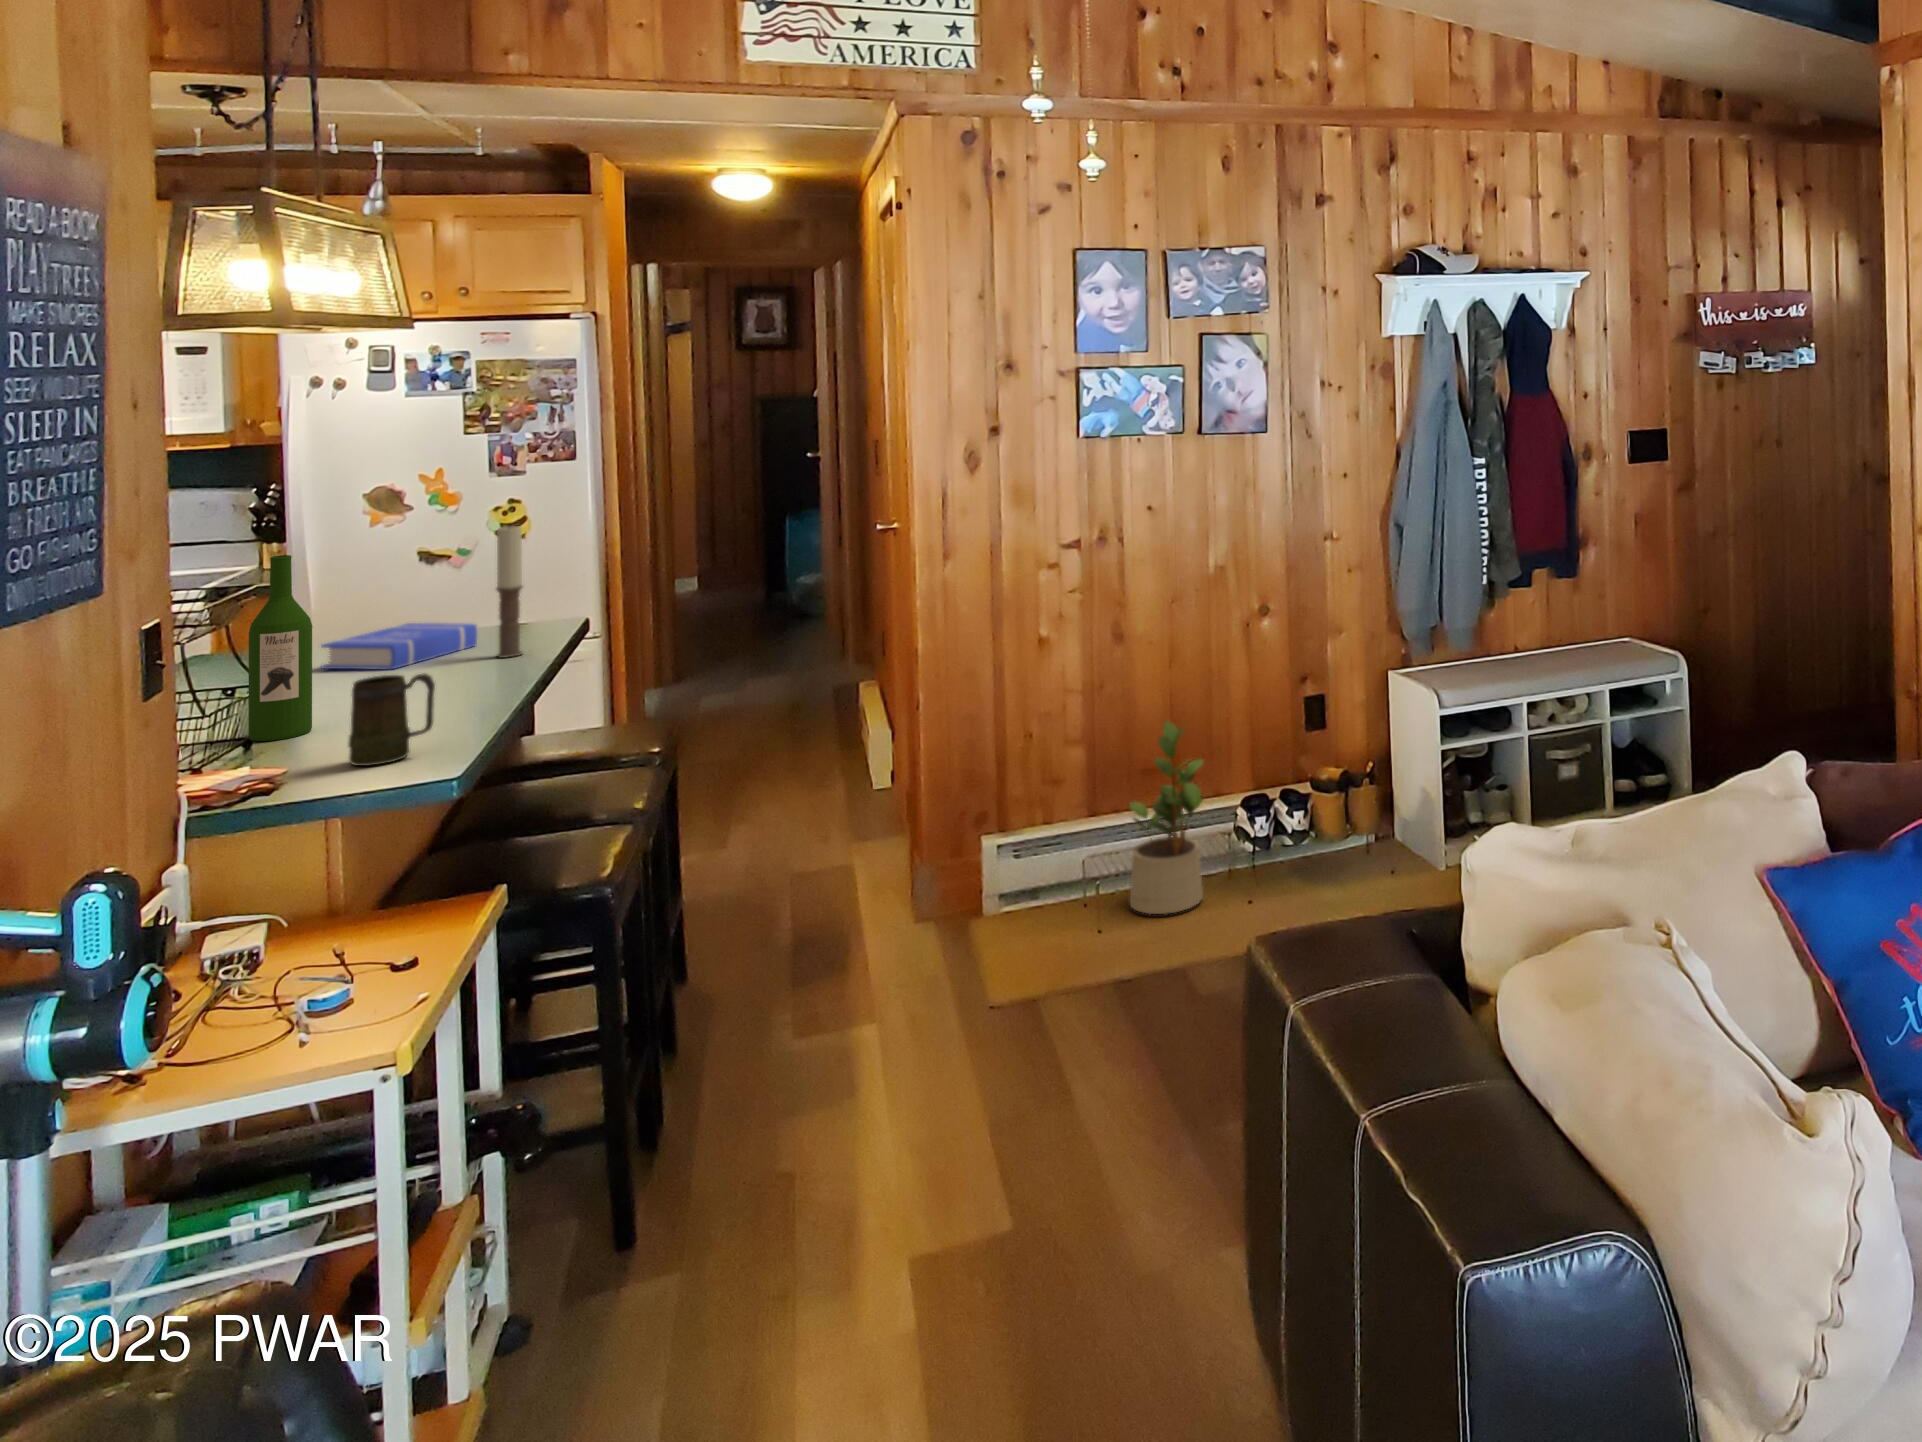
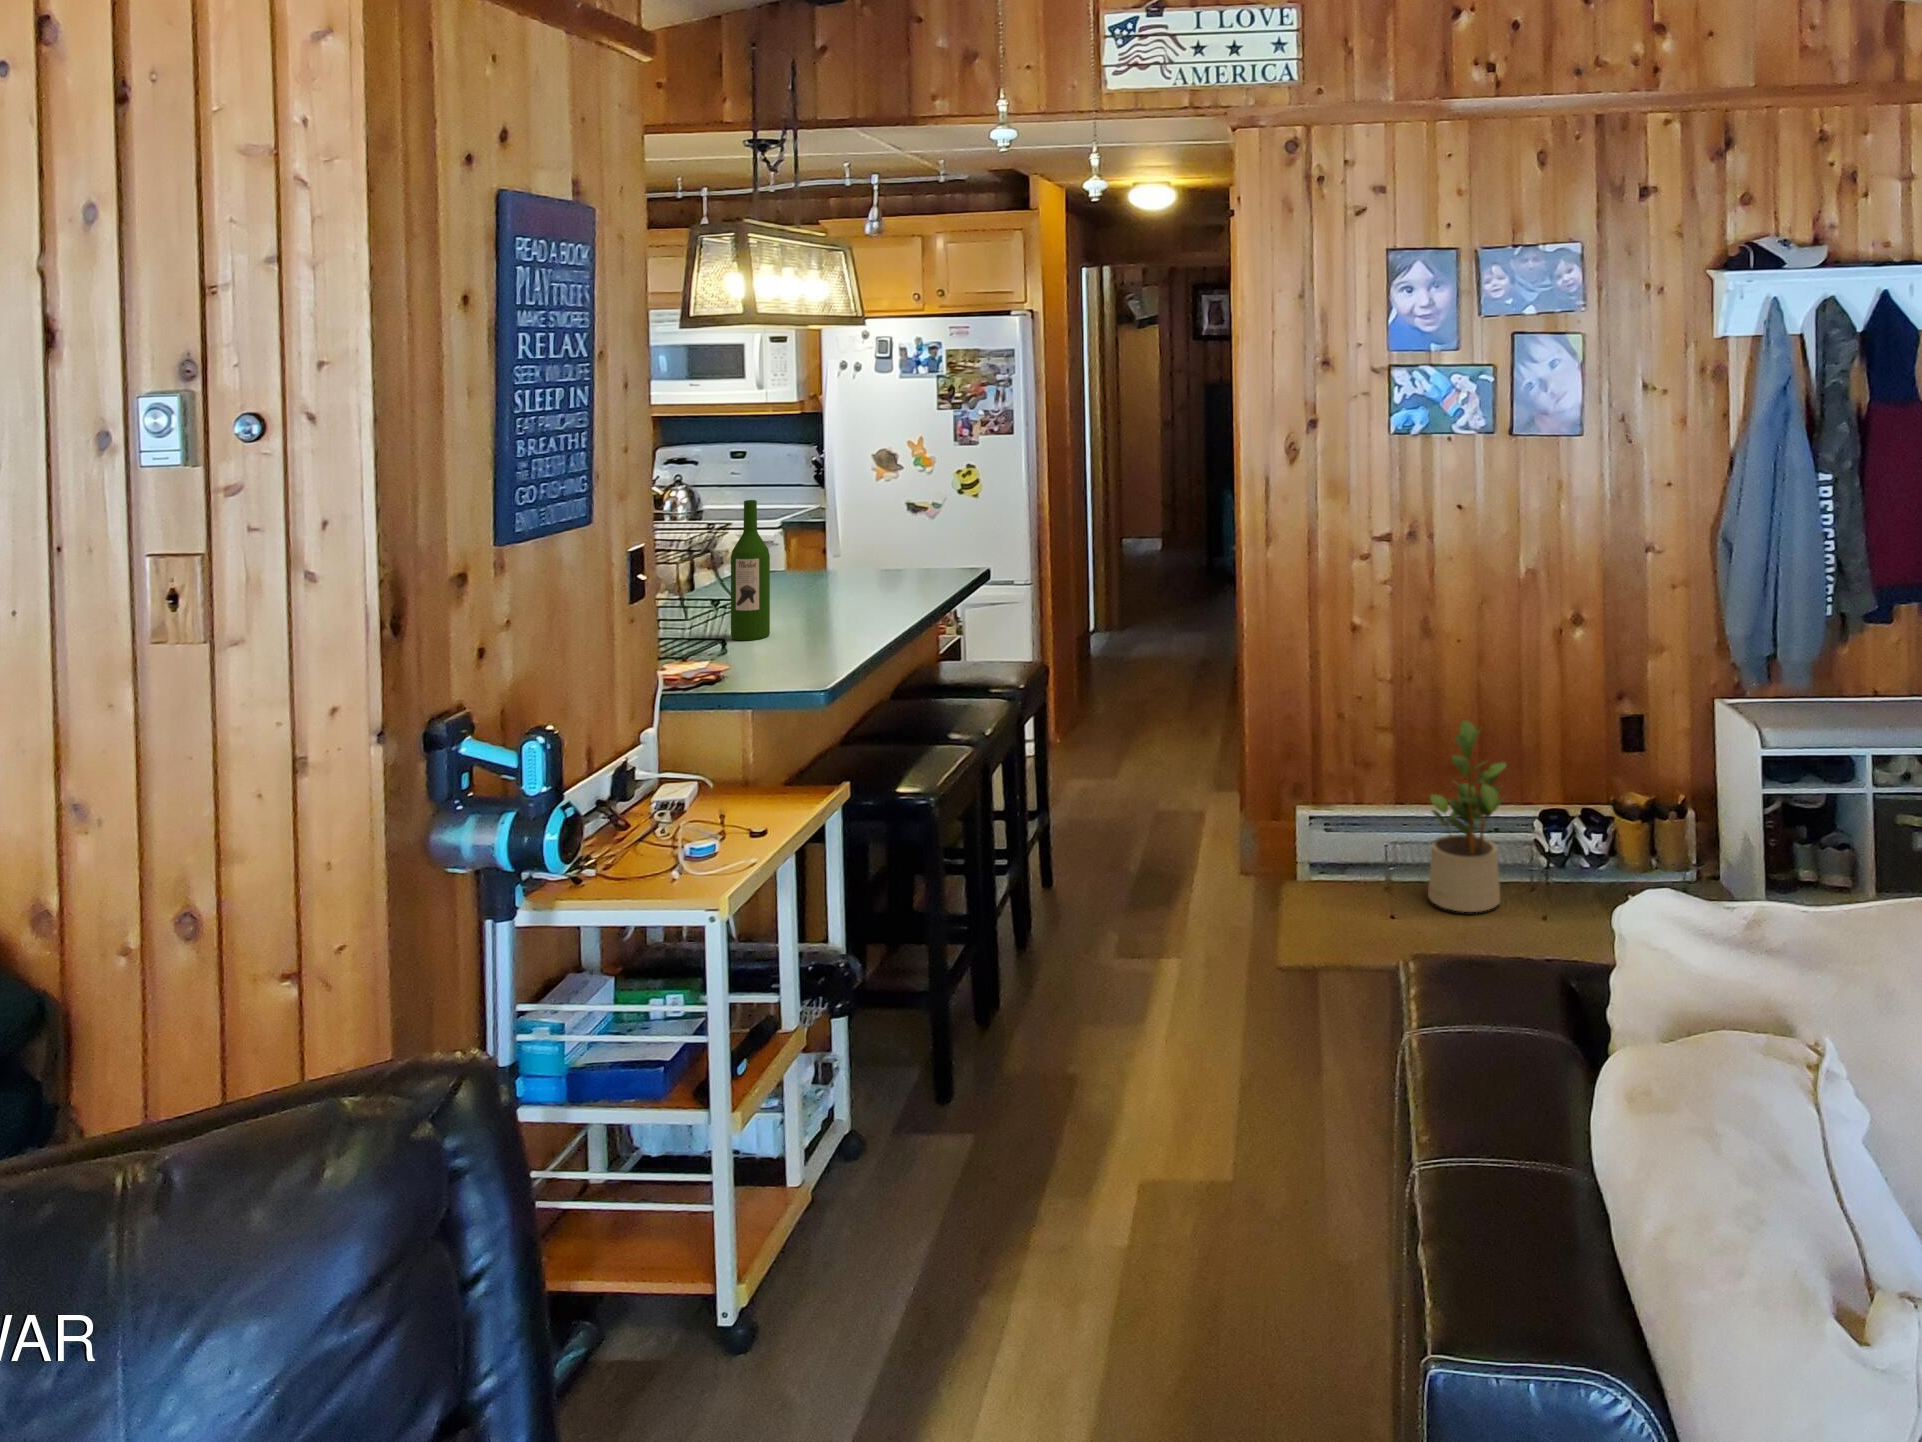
candle: present [496,526,523,658] -> none [914,484,932,592]
book: present [321,623,477,670] -> none [807,557,910,593]
mug: present [348,673,435,766] -> none [770,601,825,670]

